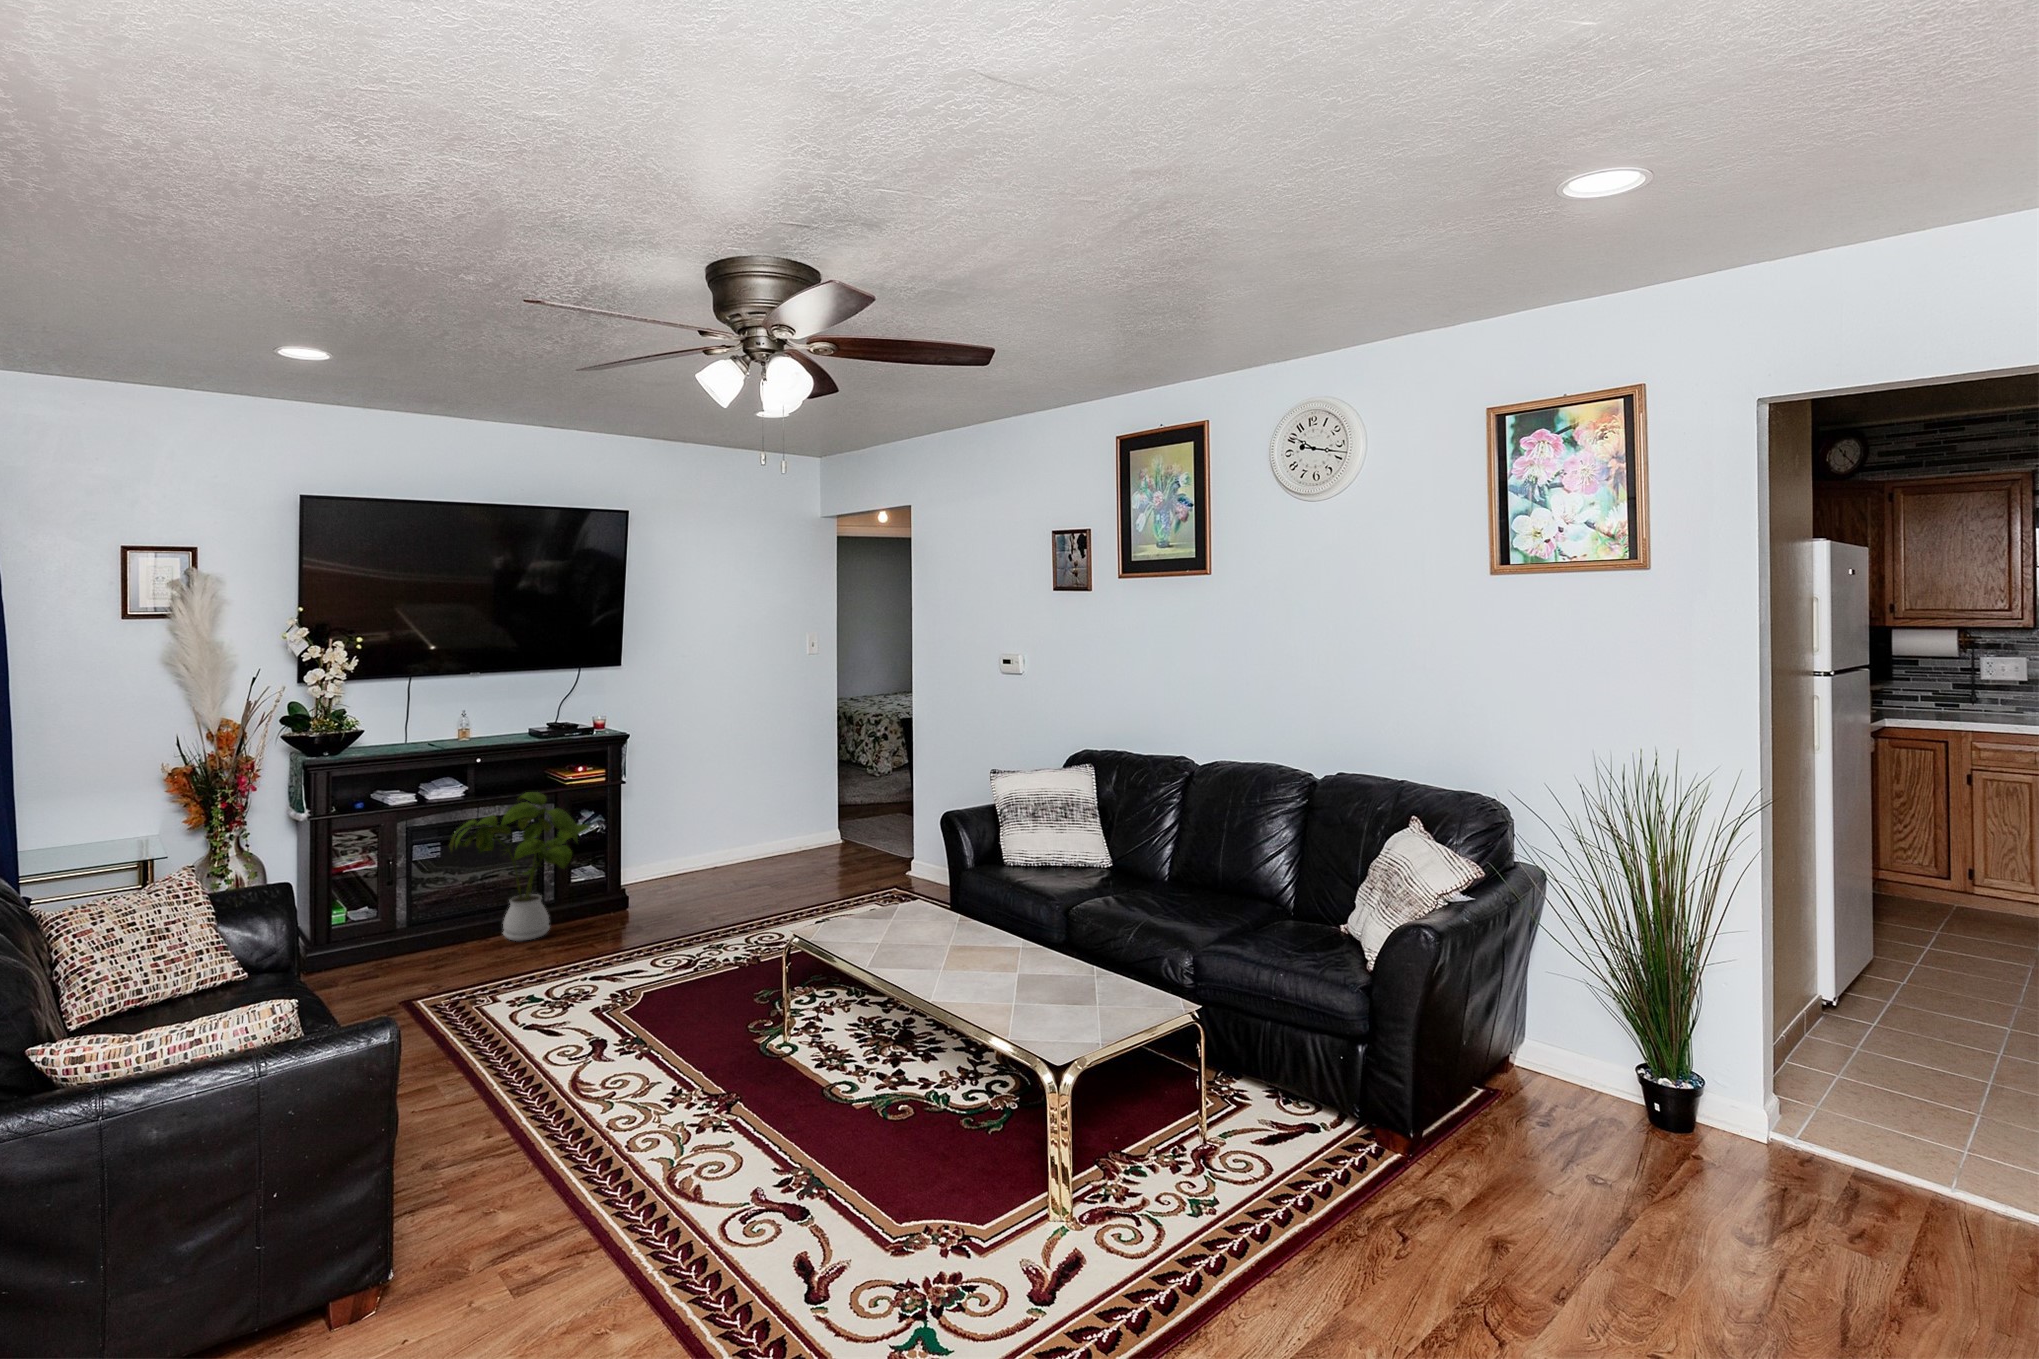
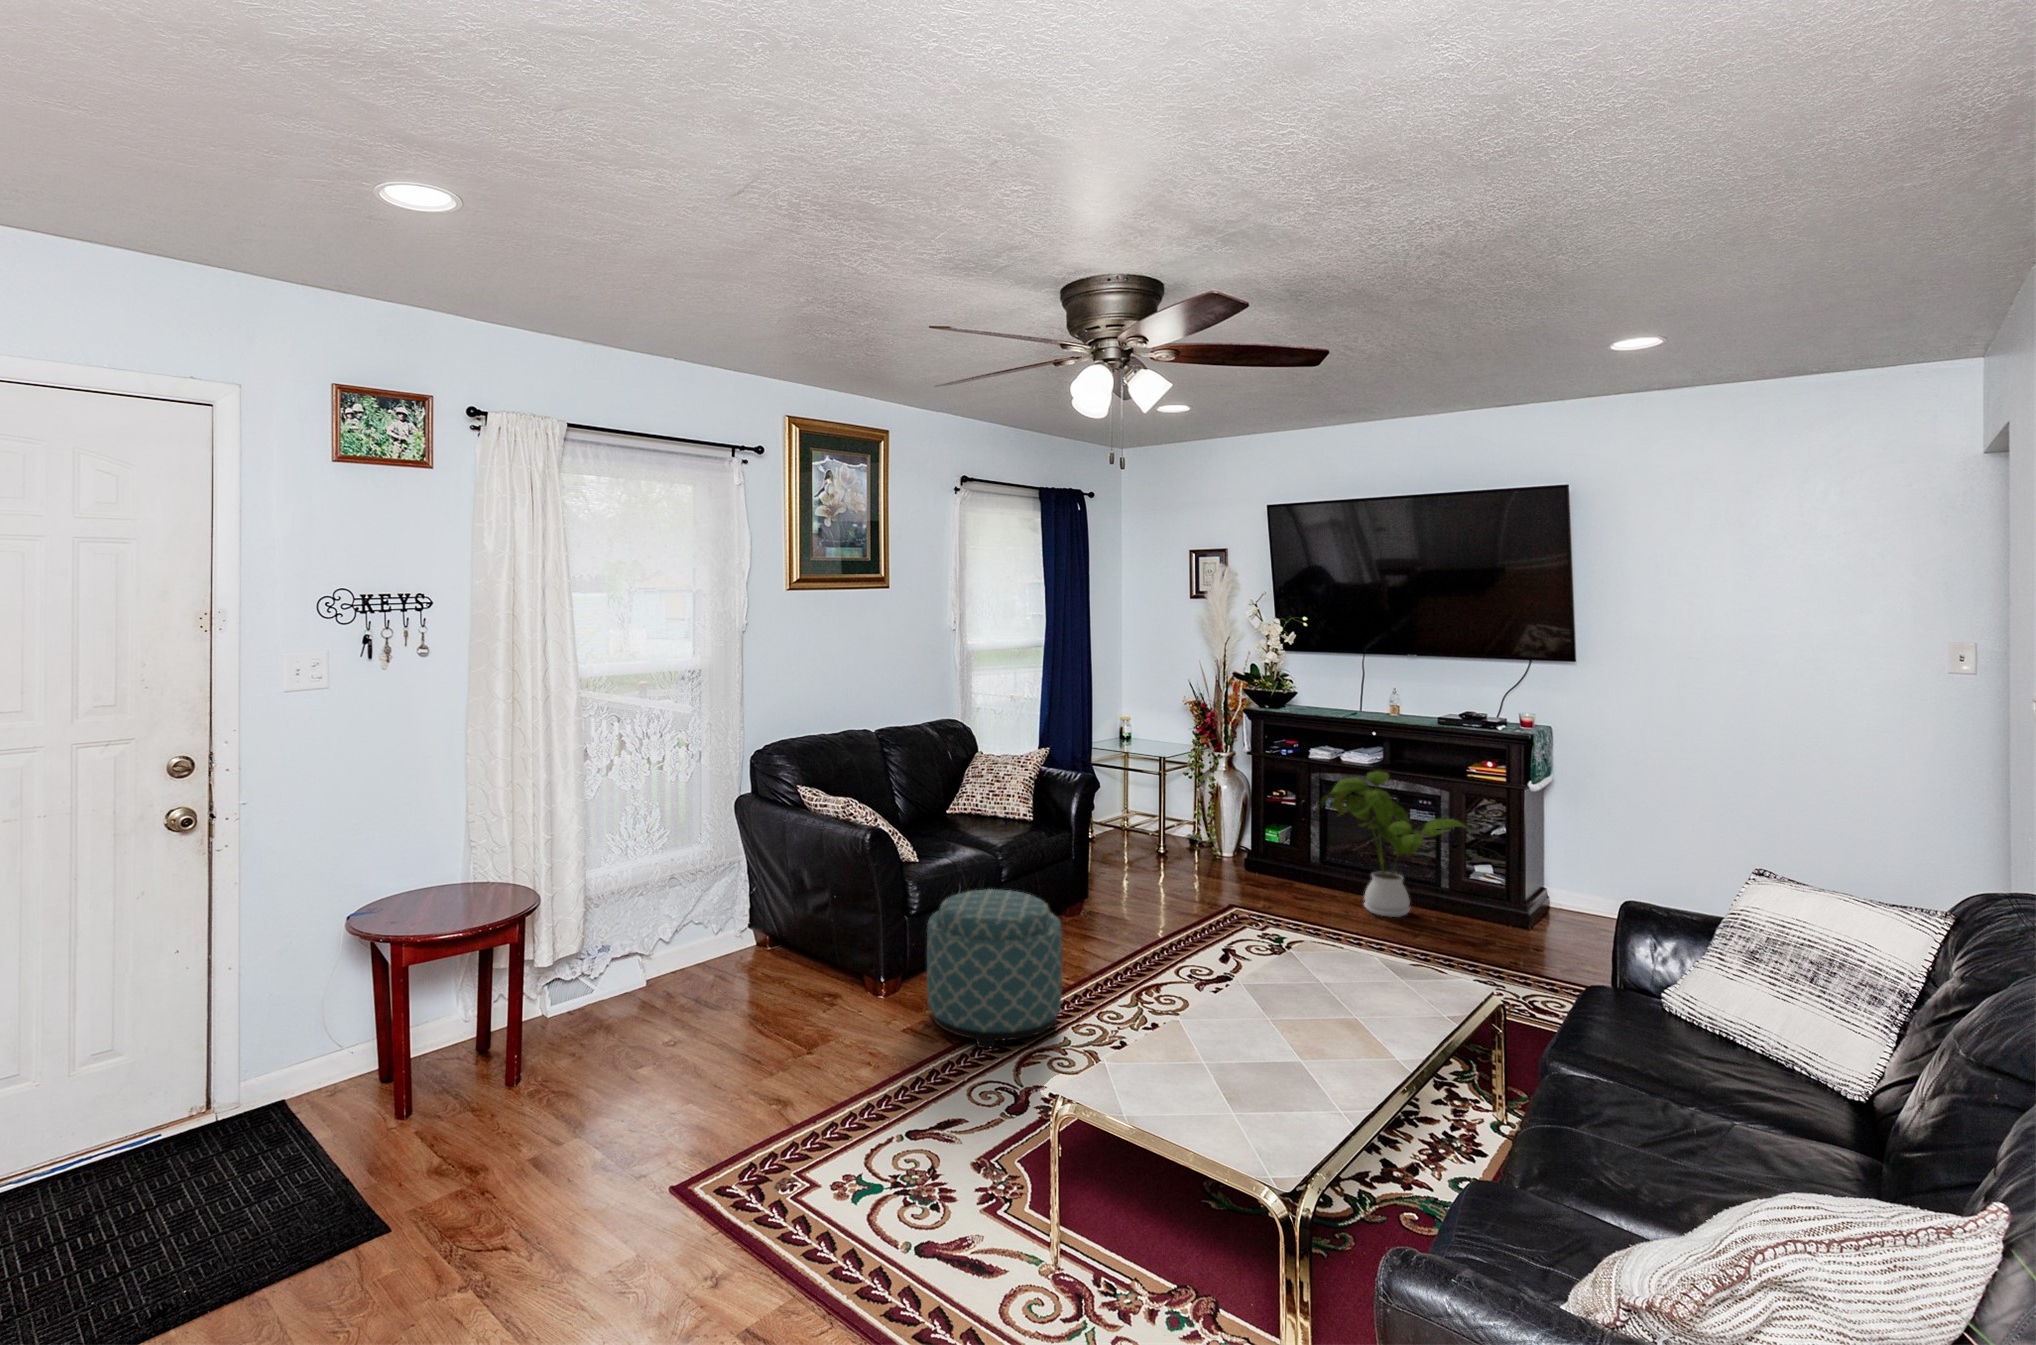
ottoman: none [432,1013,634,1256] -> present [927,889,1062,1049]

